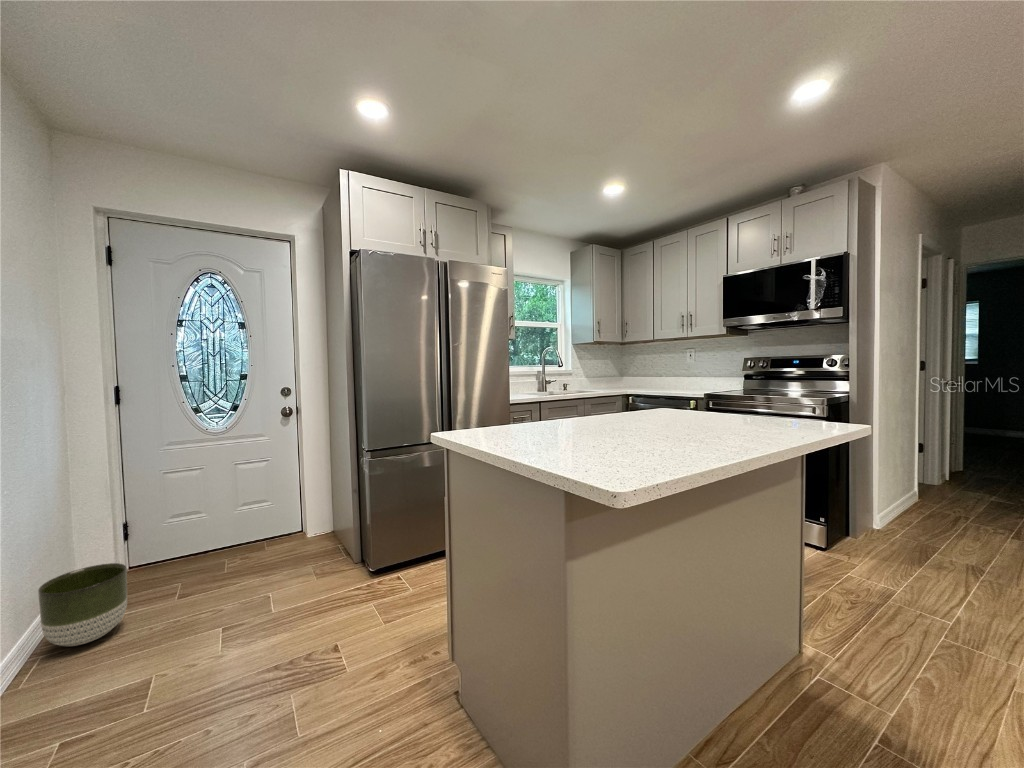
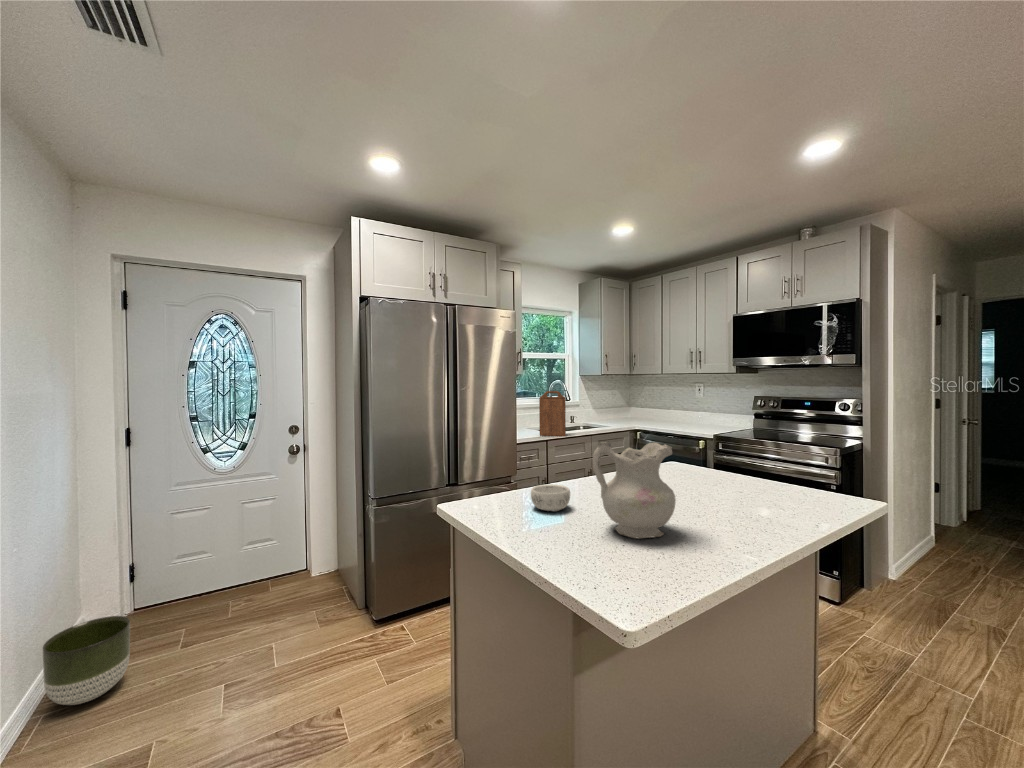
ceramic pitcher: none [583,352,665,445] -> present [593,442,676,539]
cutting board: none [532,353,558,398] -> present [539,391,566,436]
decorative bowl: none [523,412,562,434] -> present [531,484,570,512]

